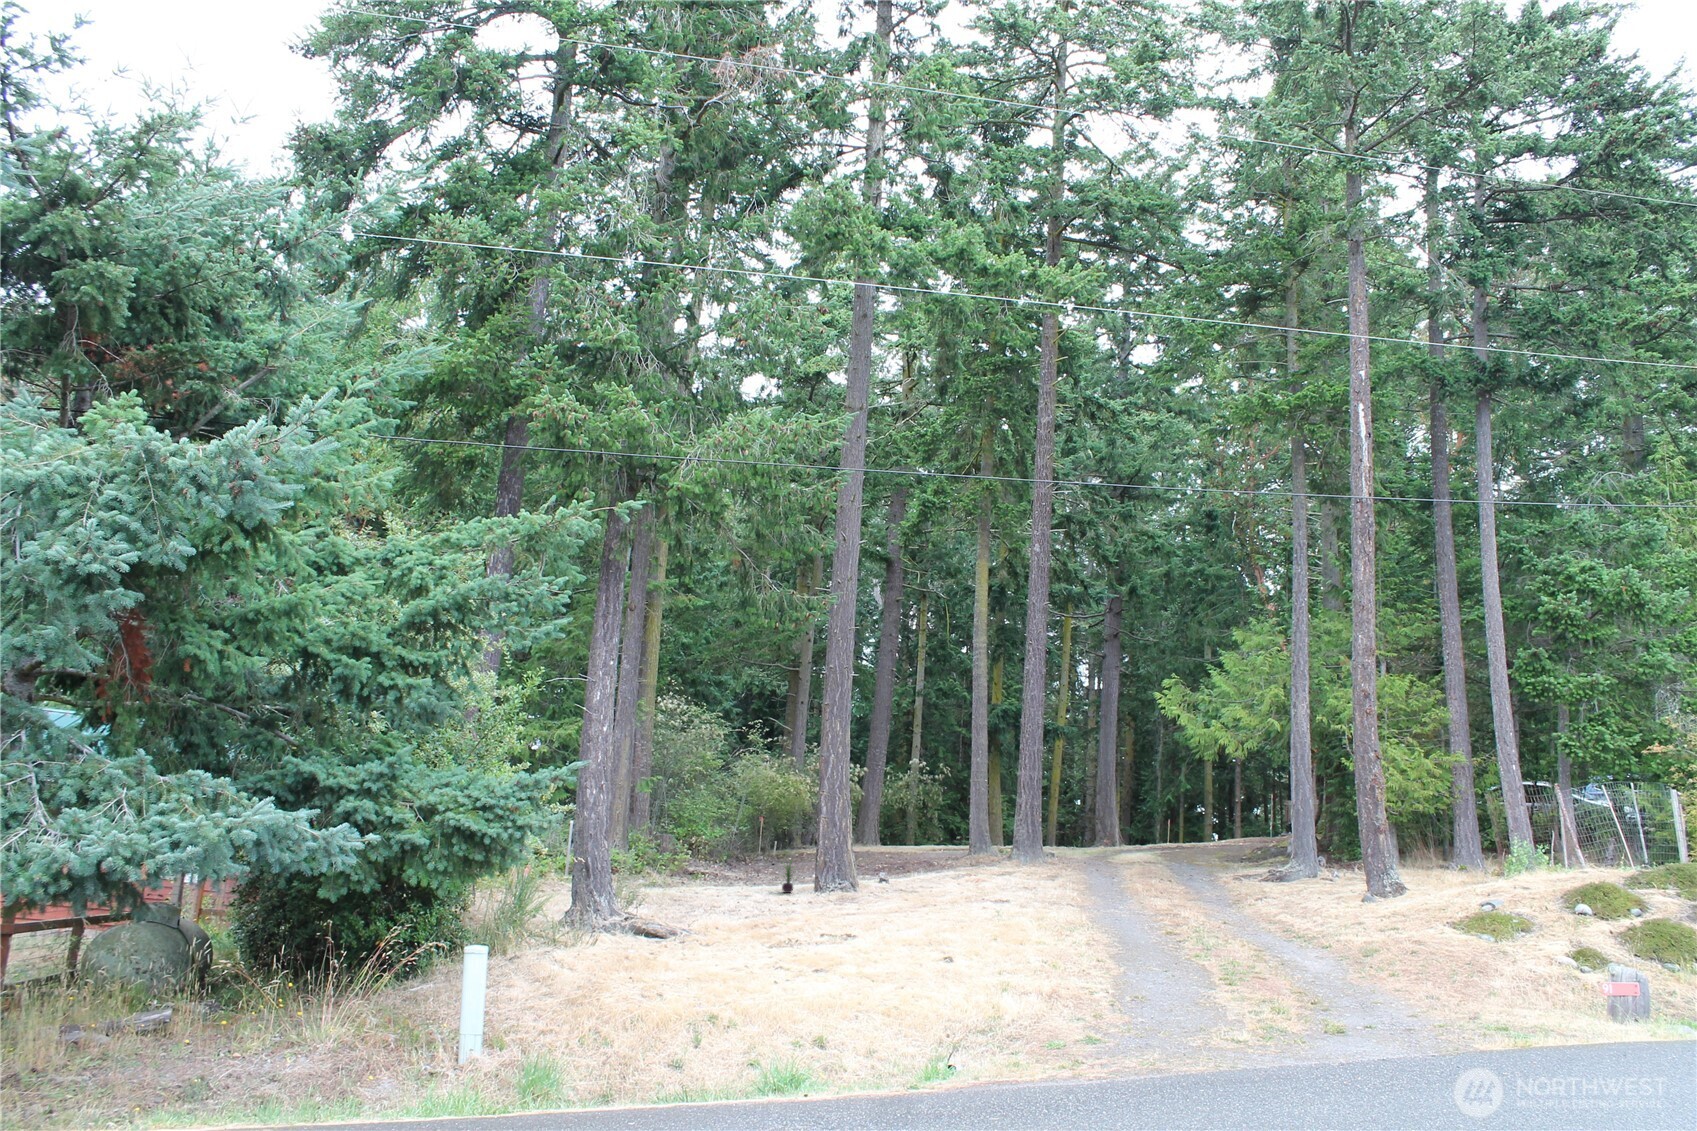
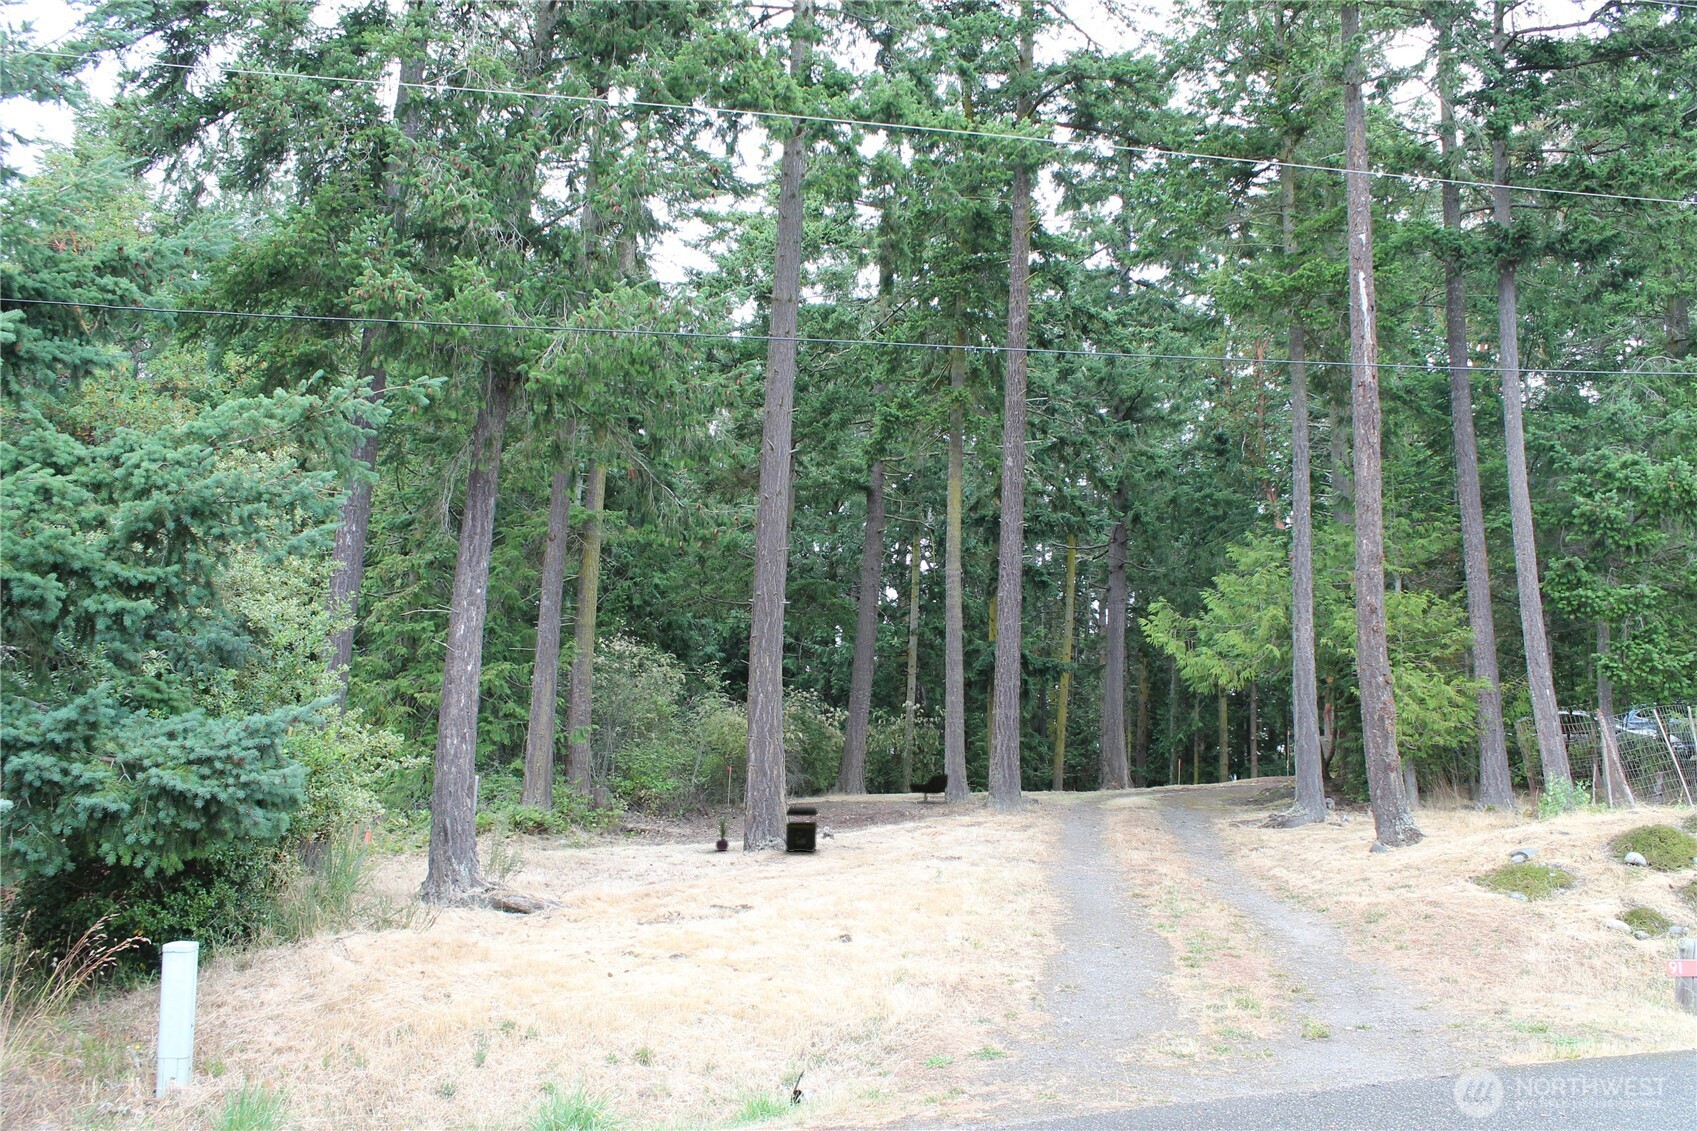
lounge chair: none [931,828,968,855] -> present [909,774,948,801]
toolbox: none [845,855,872,896] -> present [786,807,817,852]

